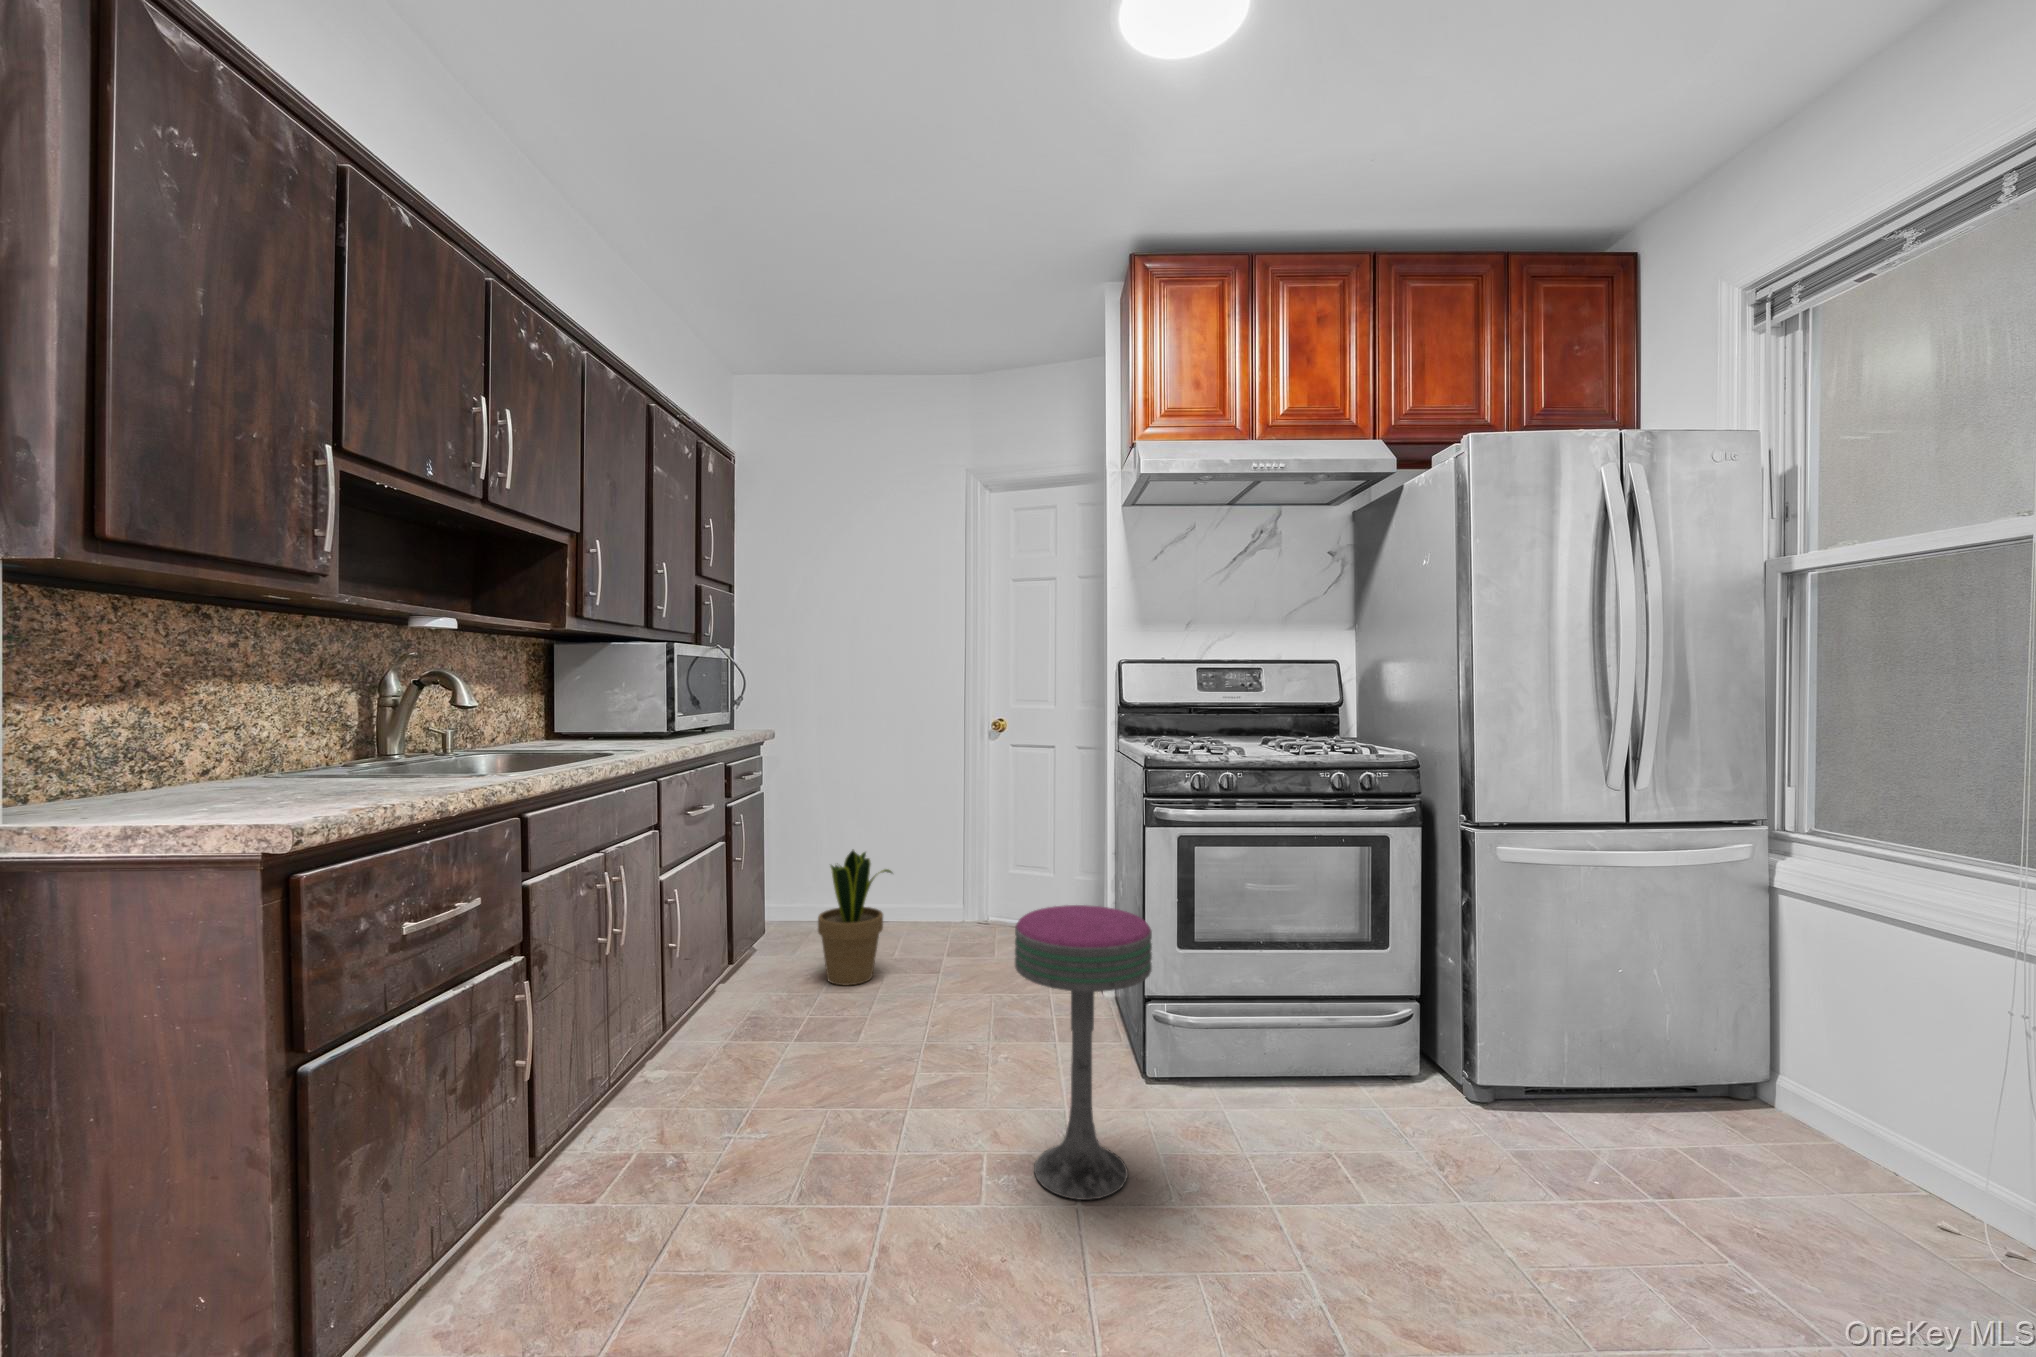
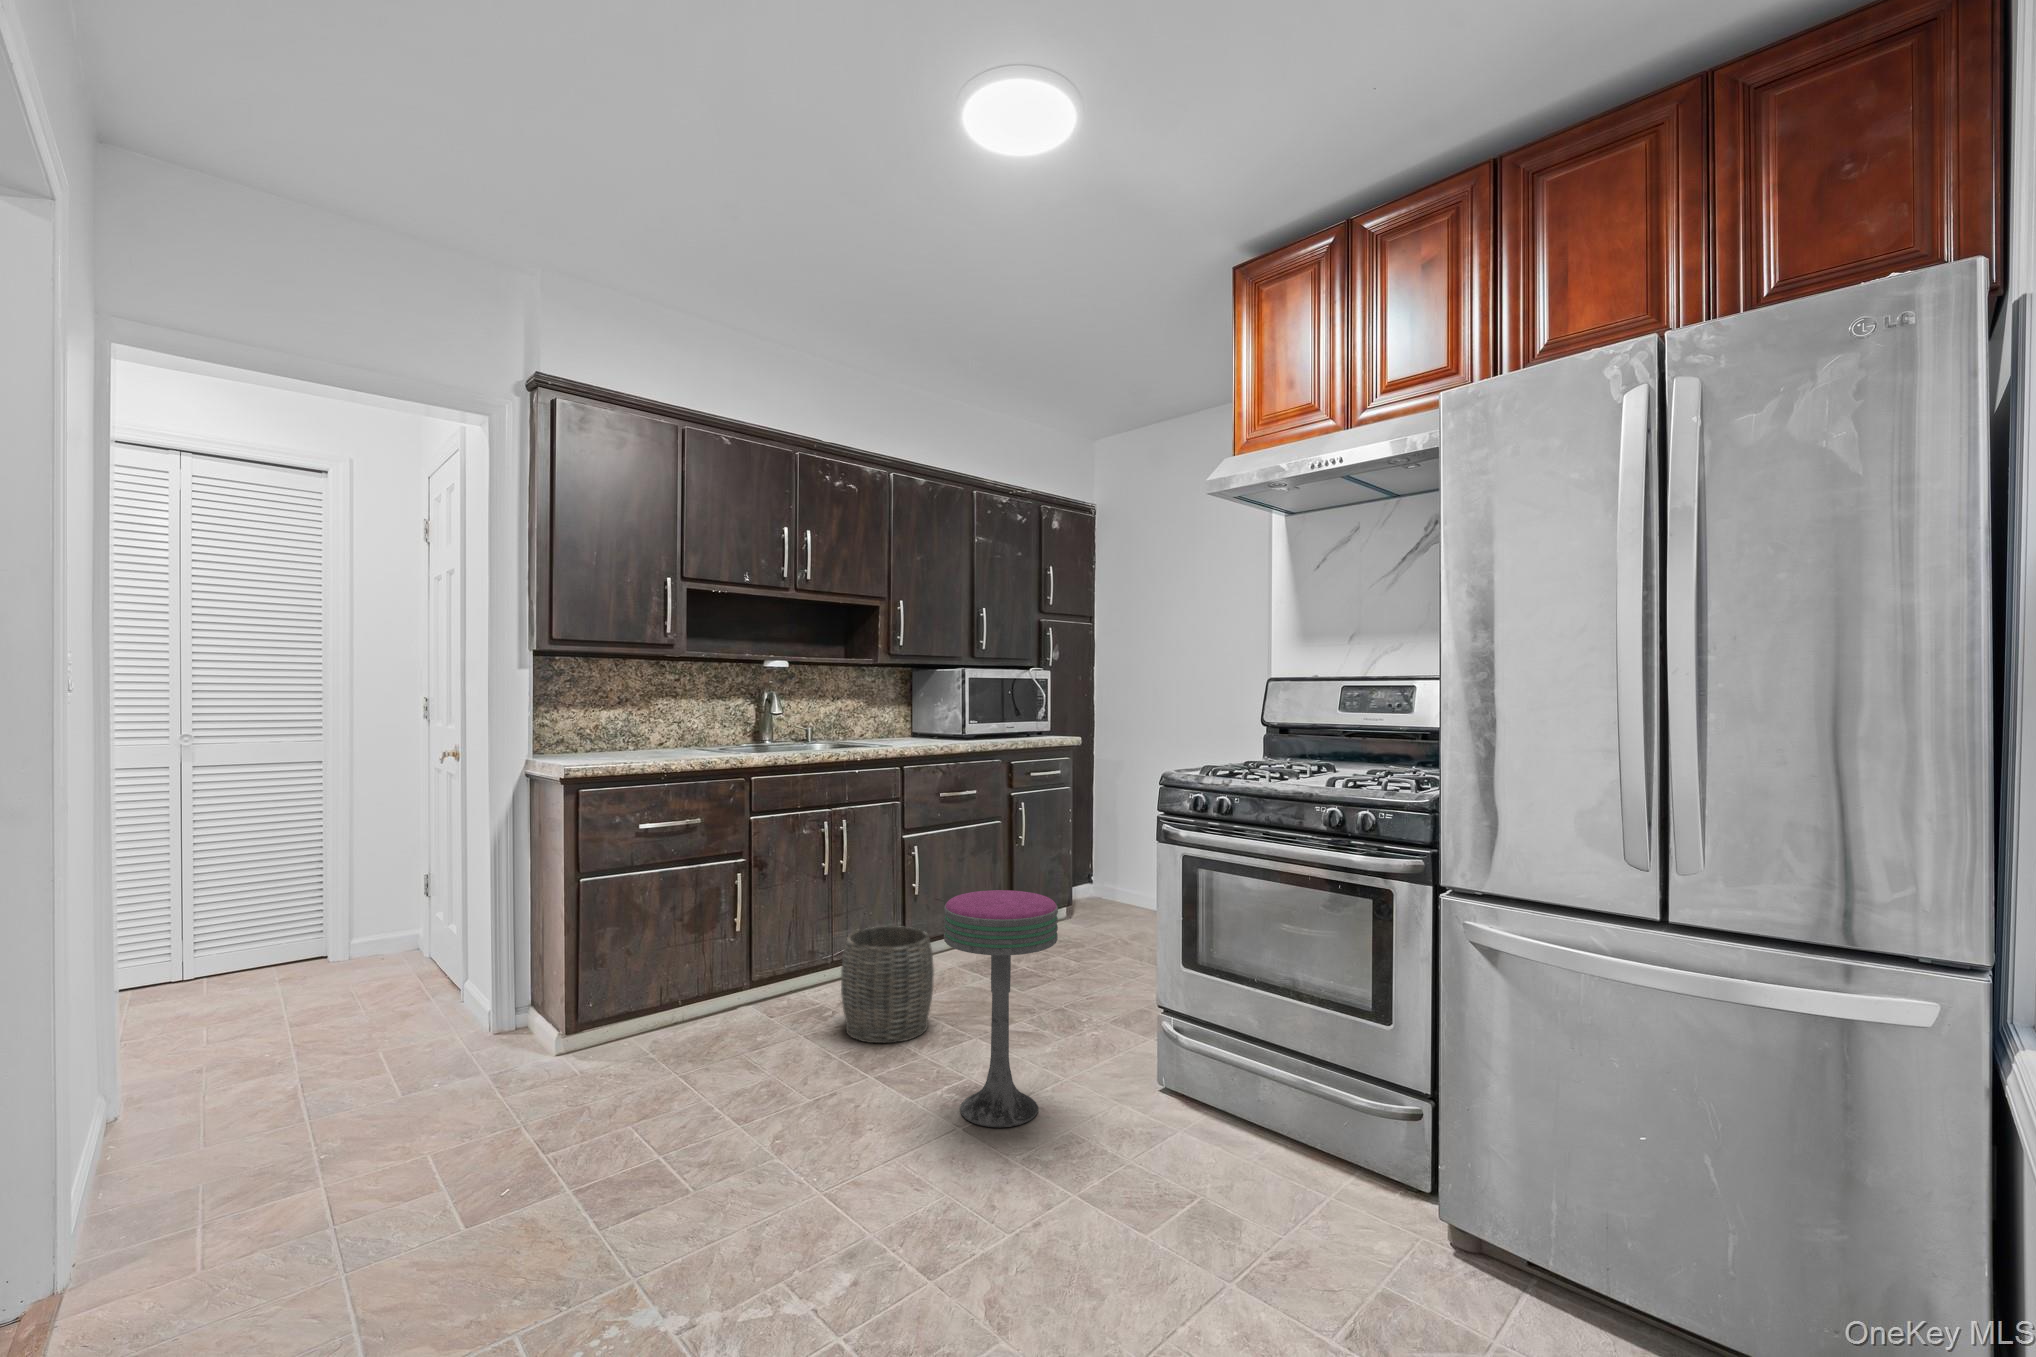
potted plant: present [818,850,892,985] -> none [1058,846,1119,965]
woven basket: none [719,990,851,1171] -> present [841,926,934,1043]

